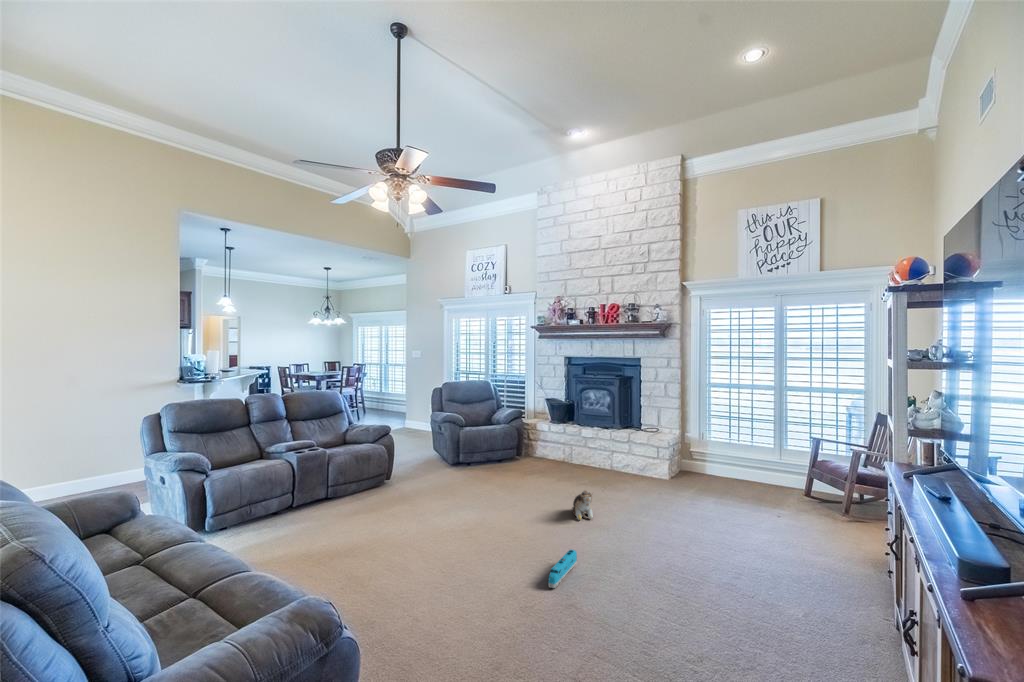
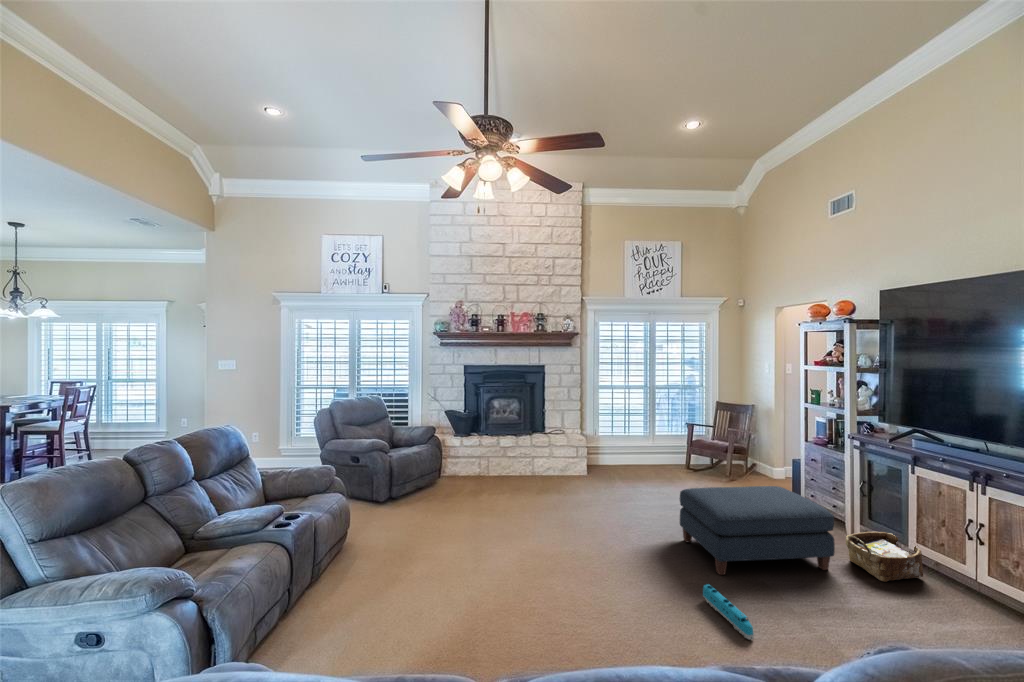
ottoman: none [617,481,776,598] -> present [680,486,835,575]
plush toy: present [573,491,593,520] -> none [585,511,634,544]
woven basket: none [791,564,887,644] -> present [846,532,923,582]

